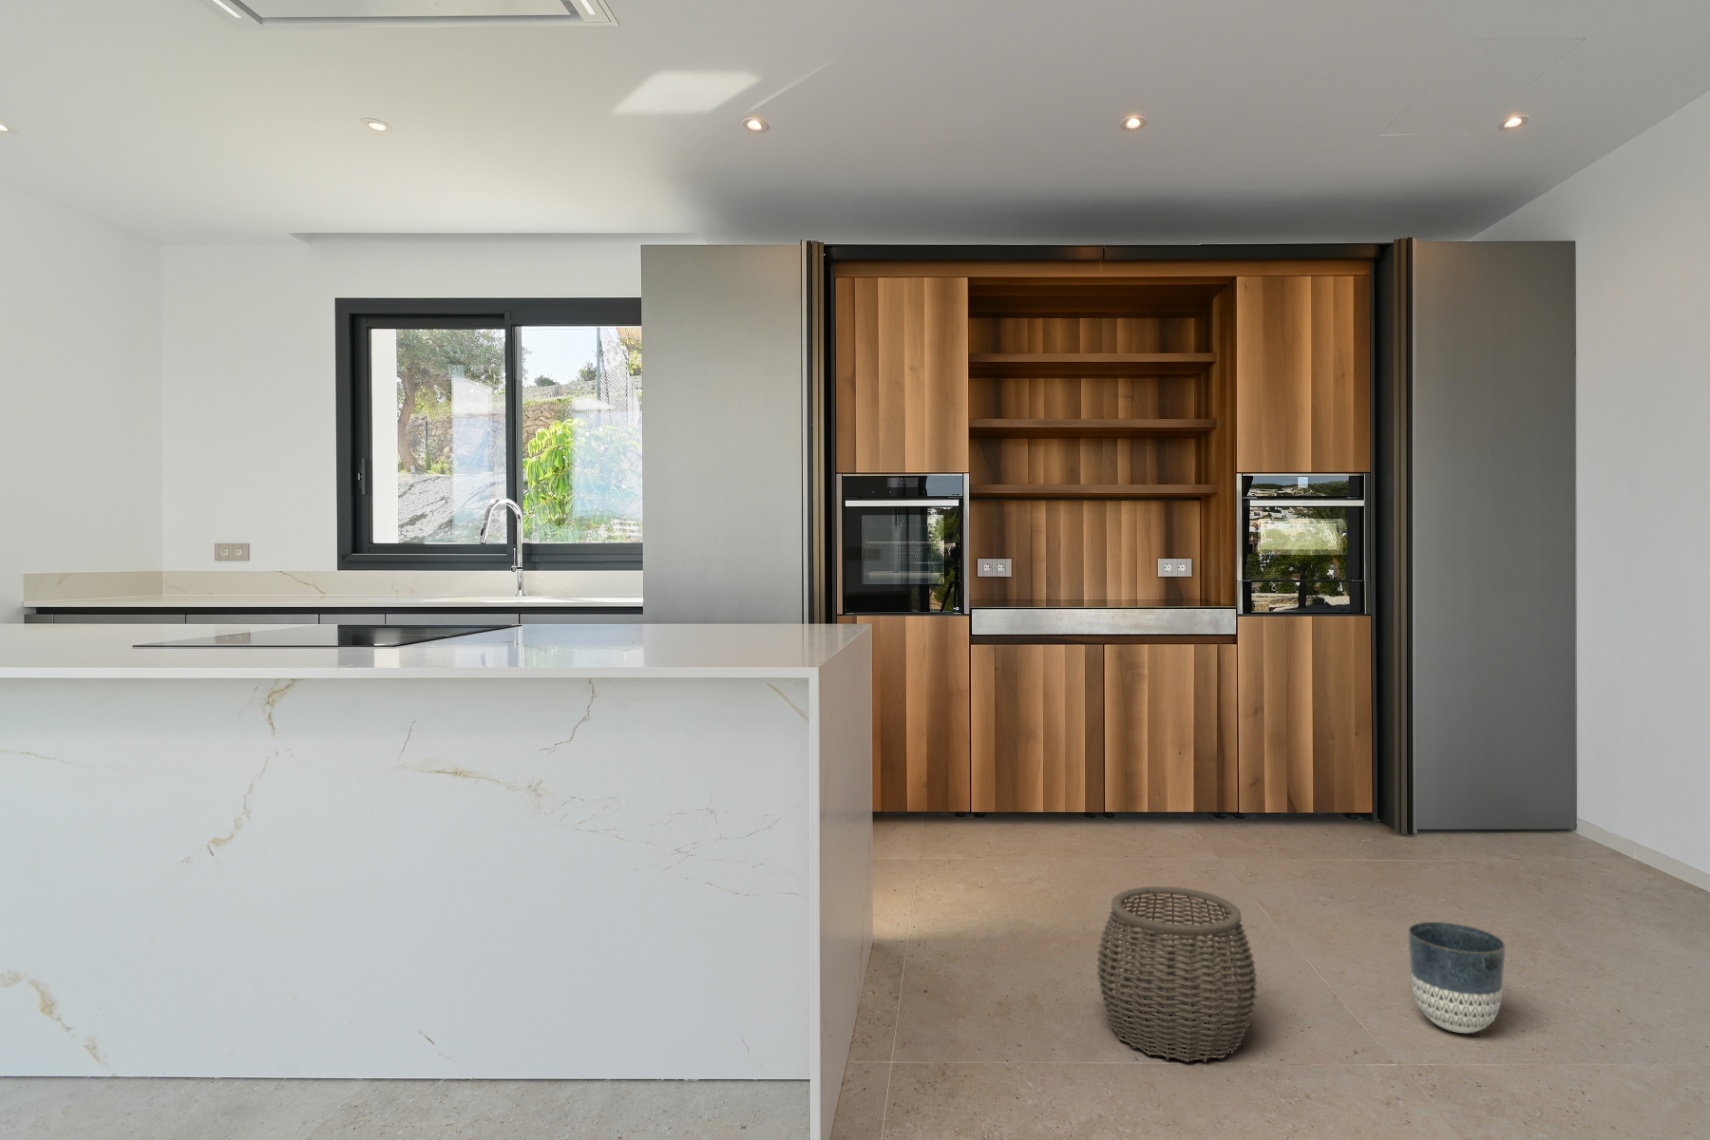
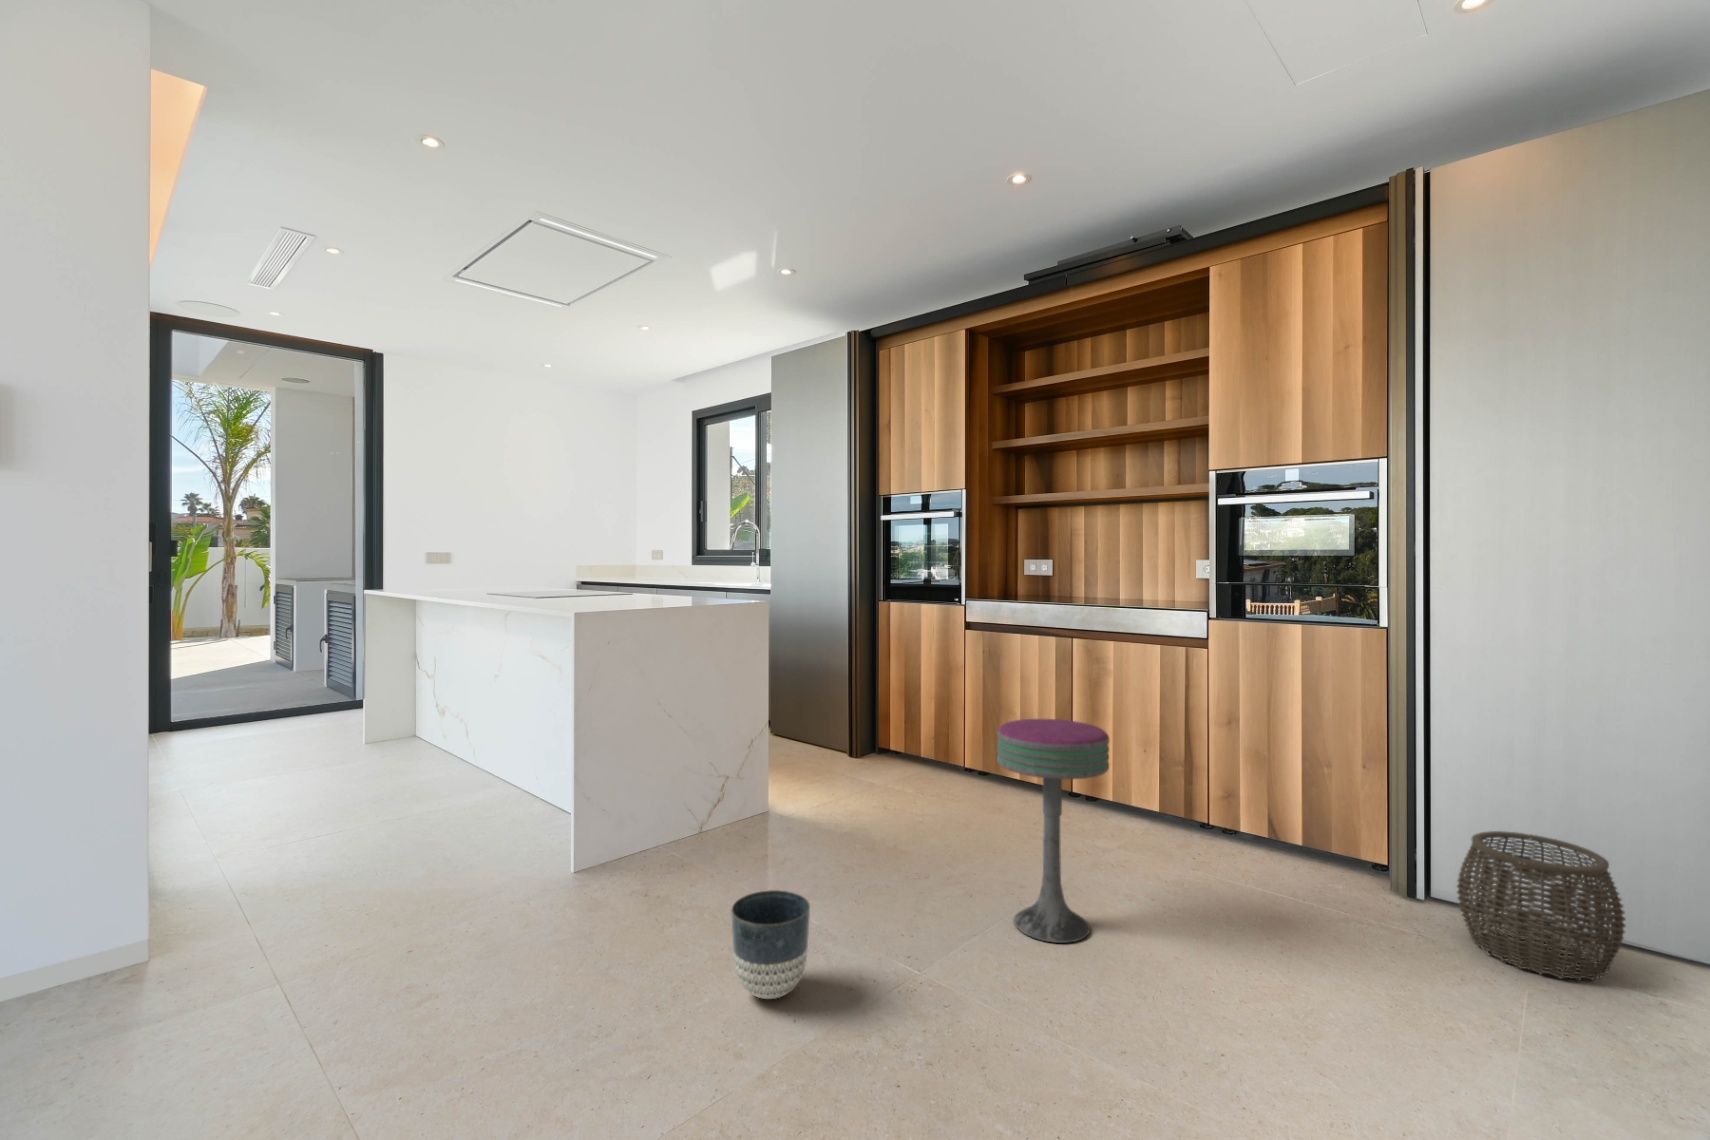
bar stool: none [1325,715,1440,918] -> present [997,719,1109,943]
woven basket: present [1097,886,1257,1062] -> present [1457,831,1626,981]

